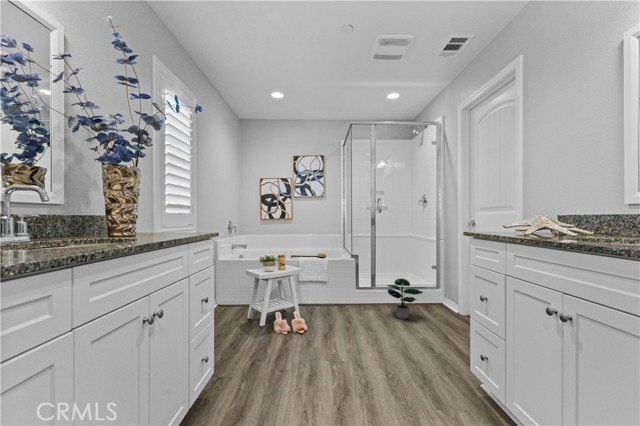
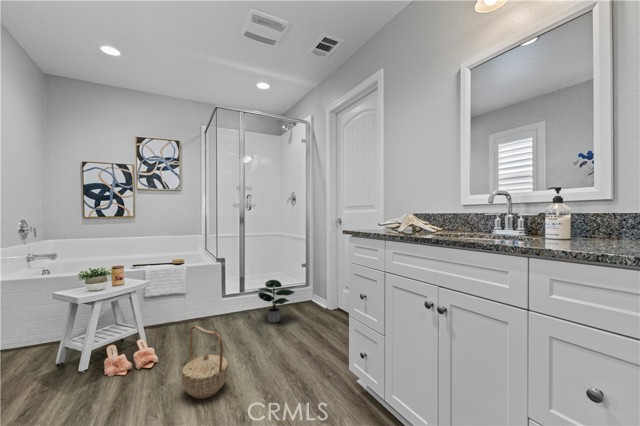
basket: none [323,305,357,363] -> present [182,326,228,399]

